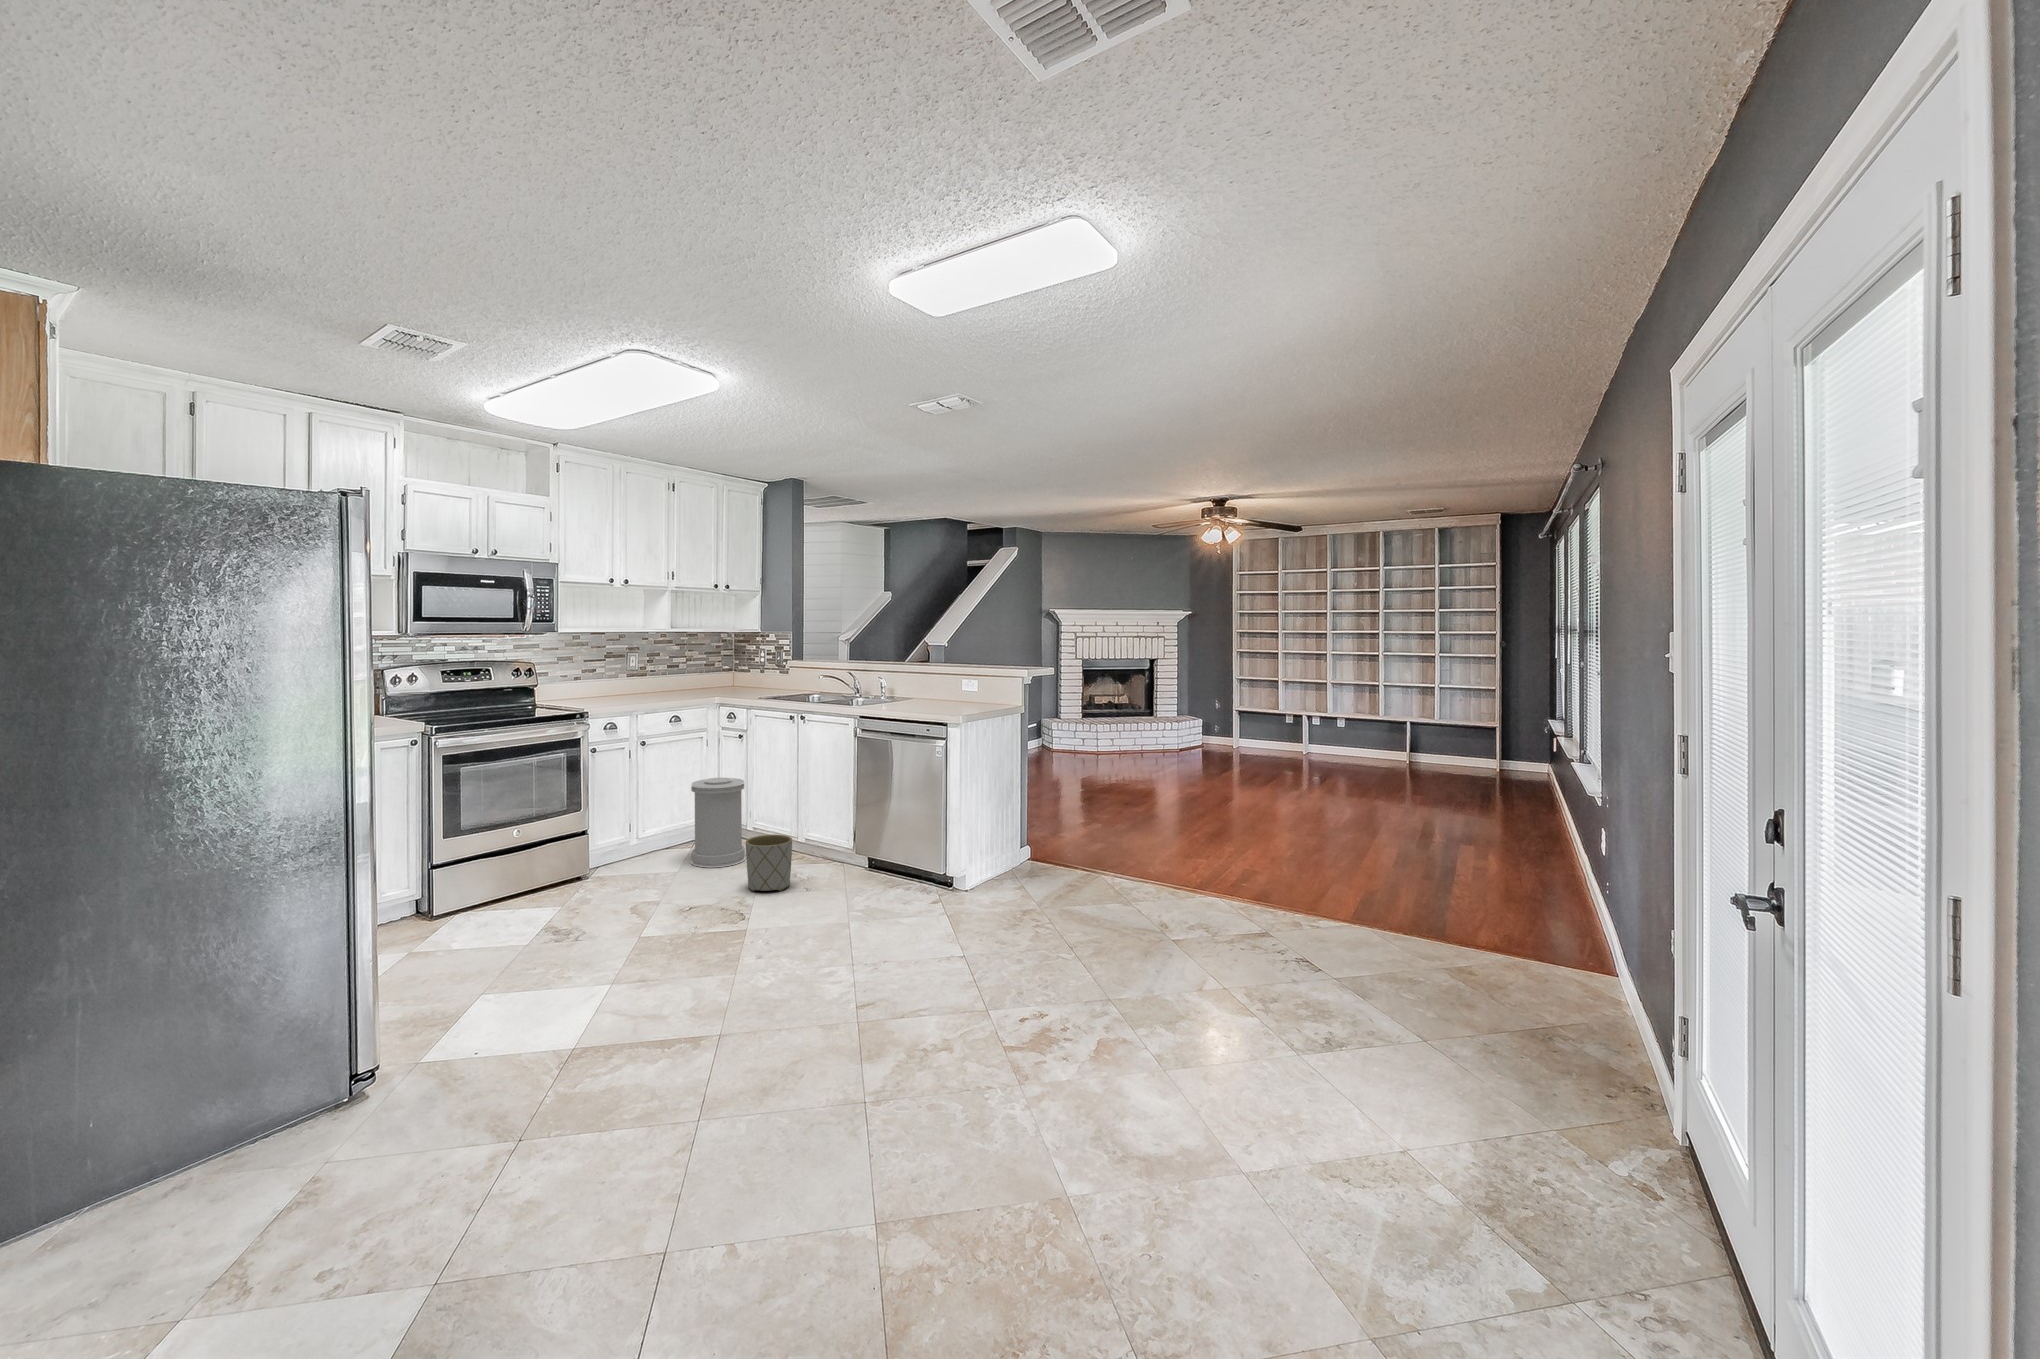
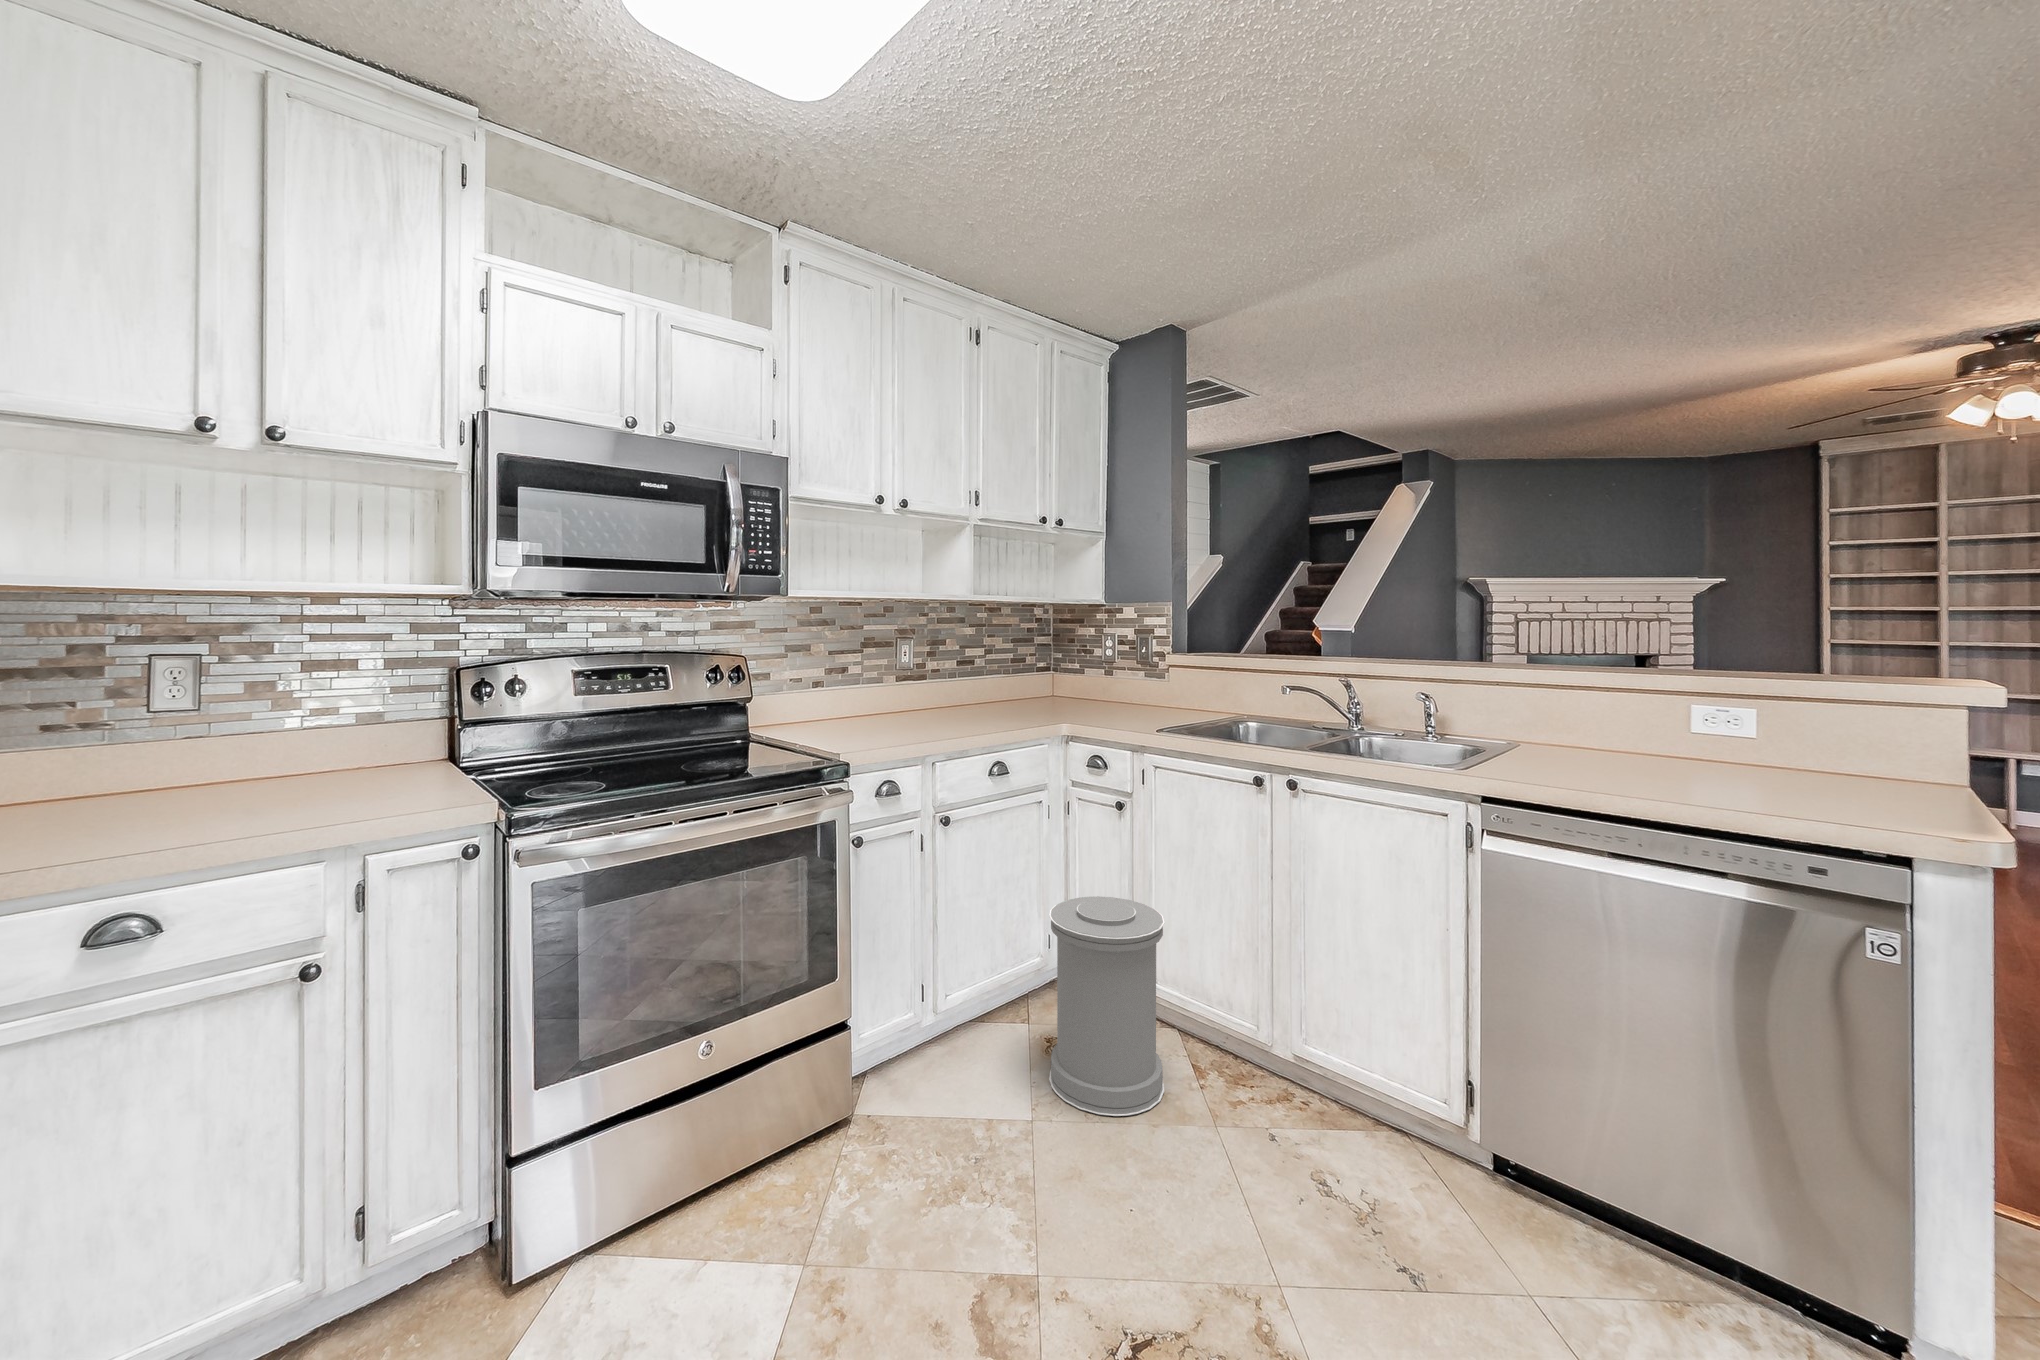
planter: present [746,835,792,892] -> none [1240,1094,1372,1290]

